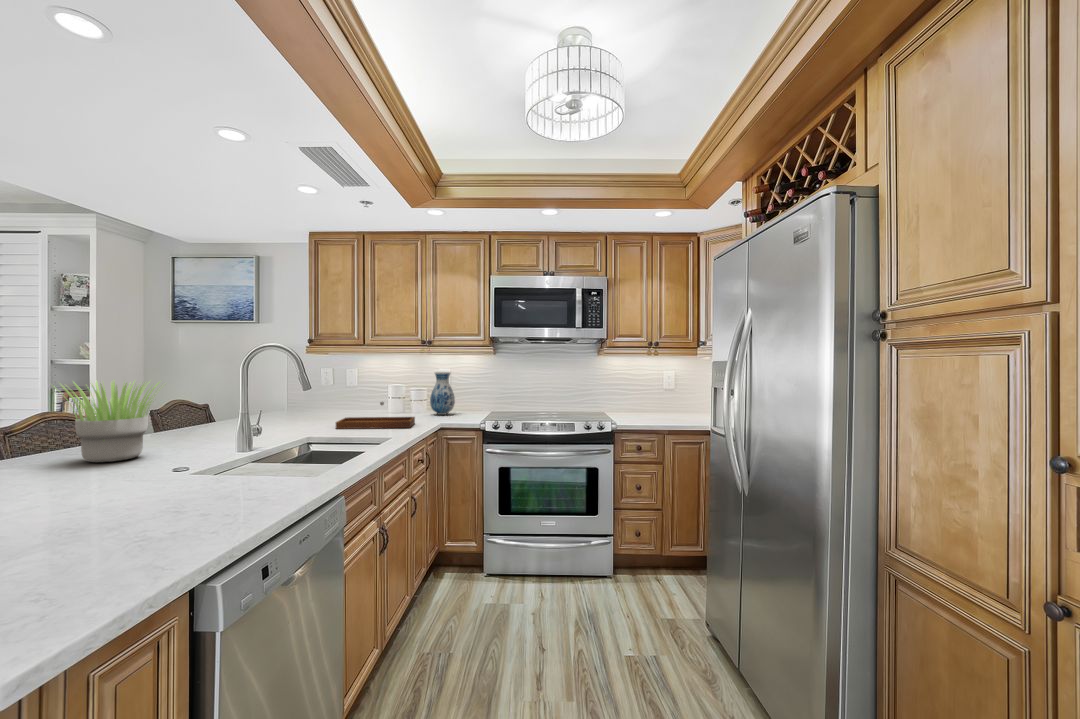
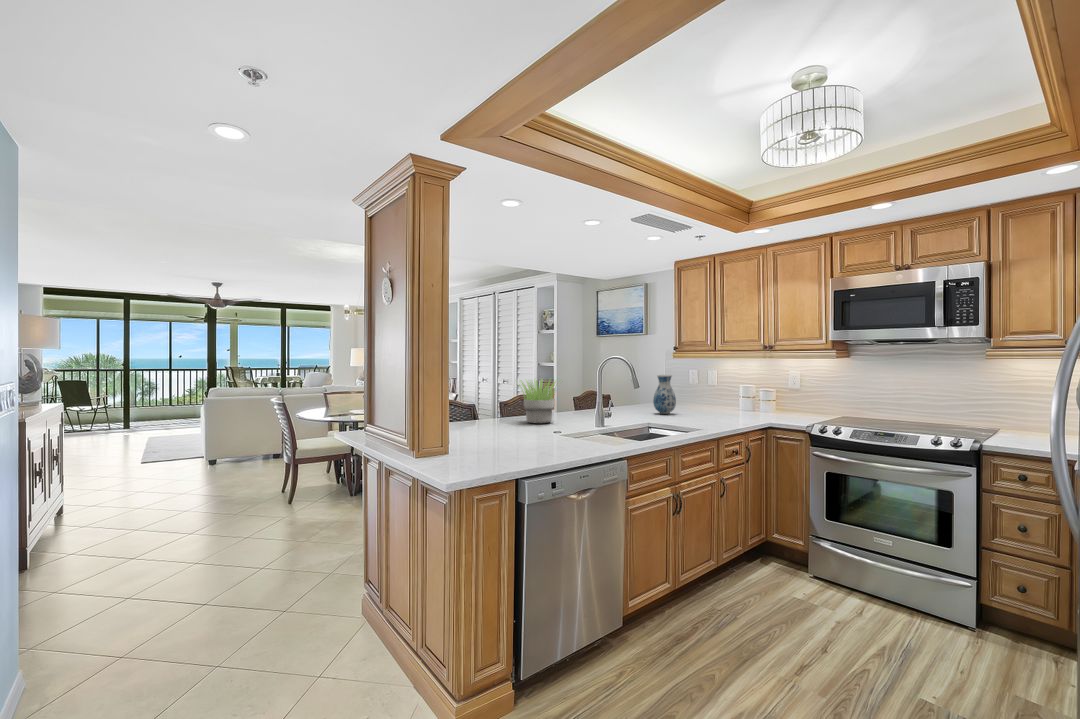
vase: present [430,372,455,415] -> present [653,375,676,414]
tray: present [336,402,415,429] -> none [674,400,742,424]

